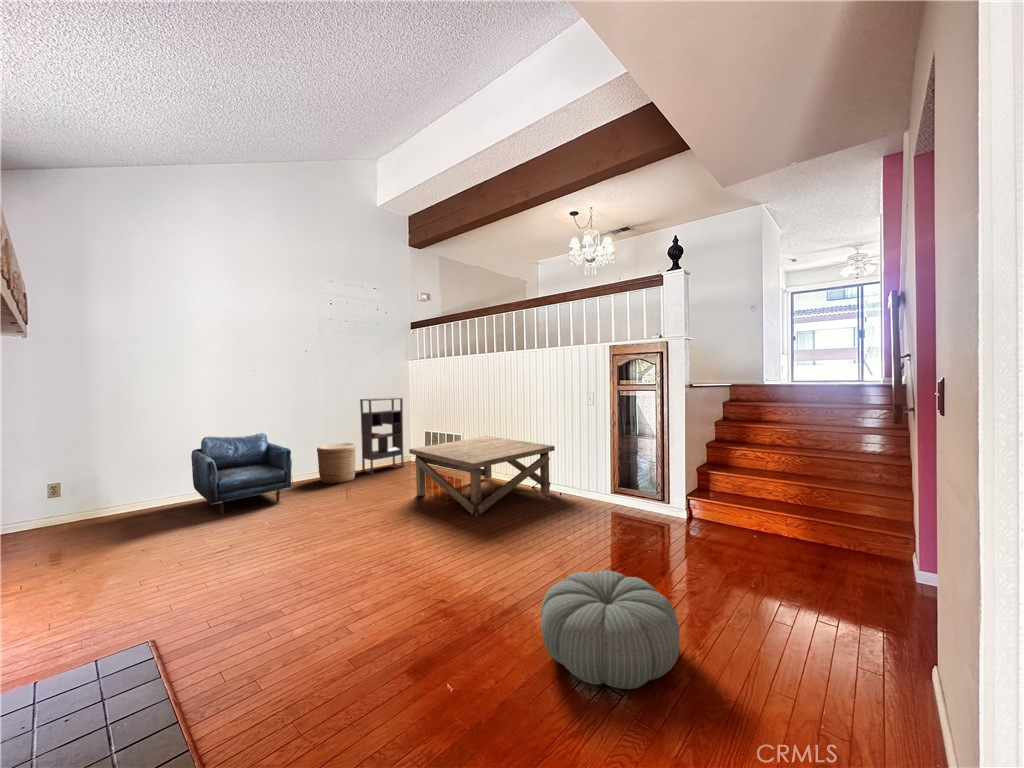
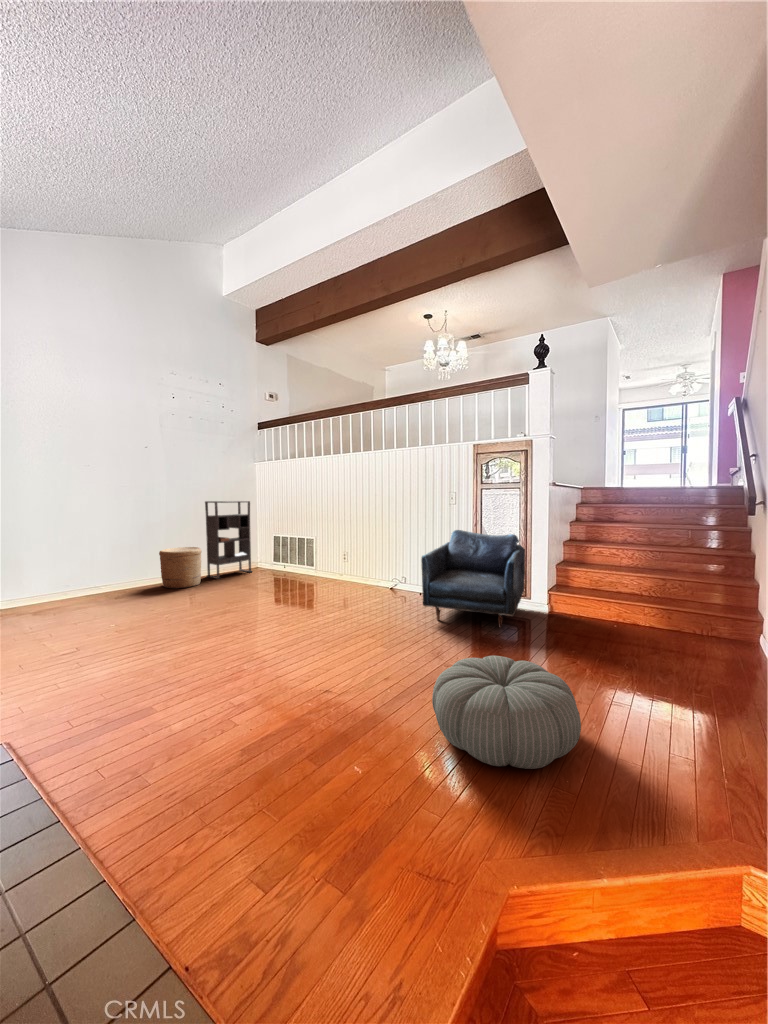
armchair: present [191,433,293,514] -> present [421,530,525,628]
coffee table: present [409,436,555,516] -> none [263,539,413,616]

